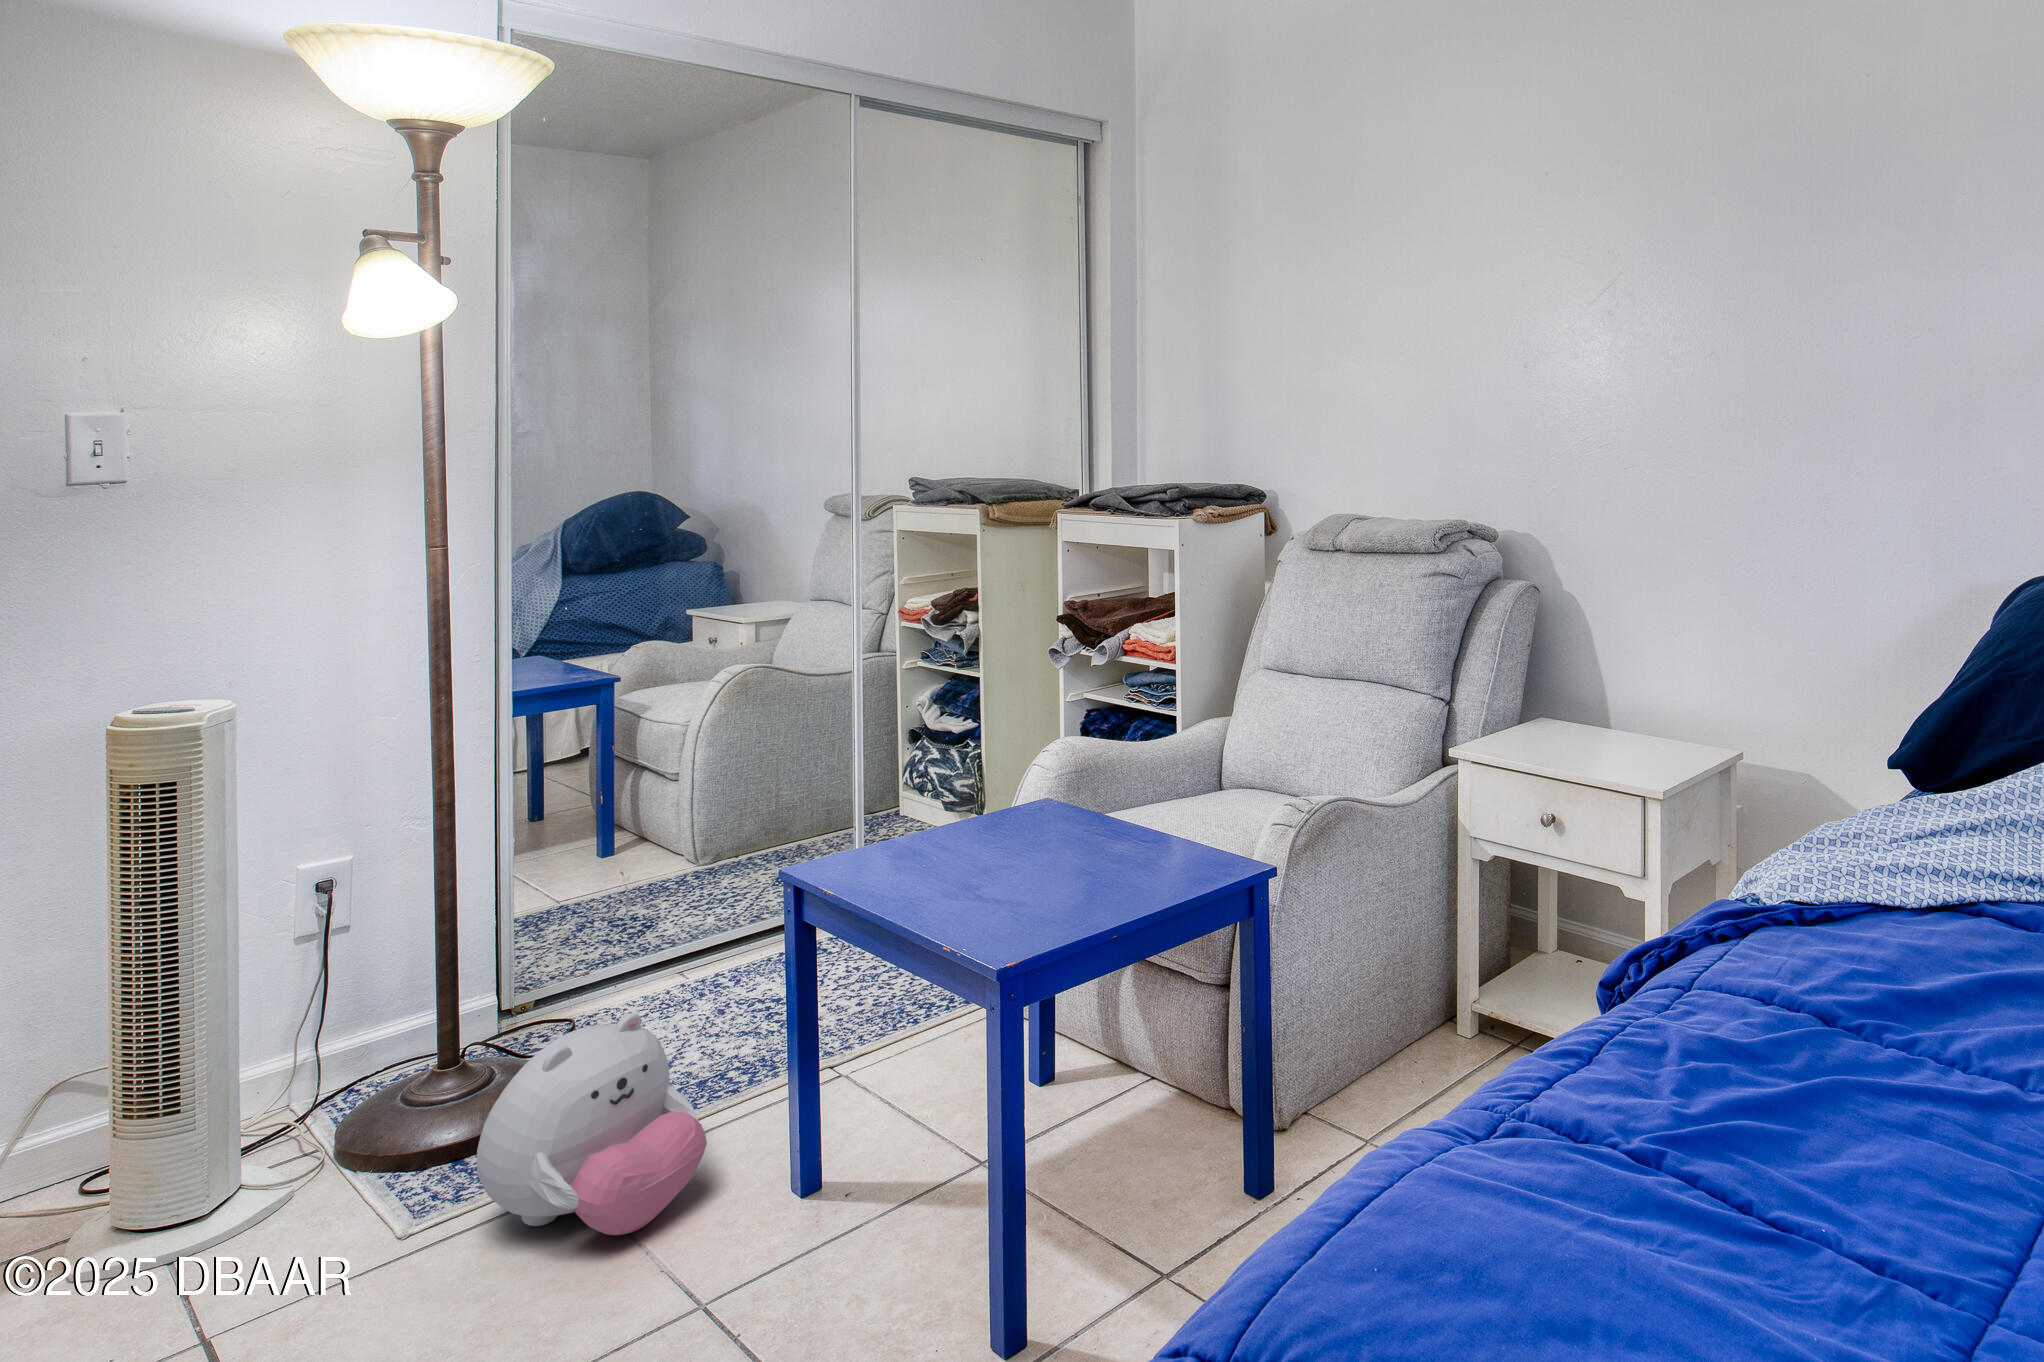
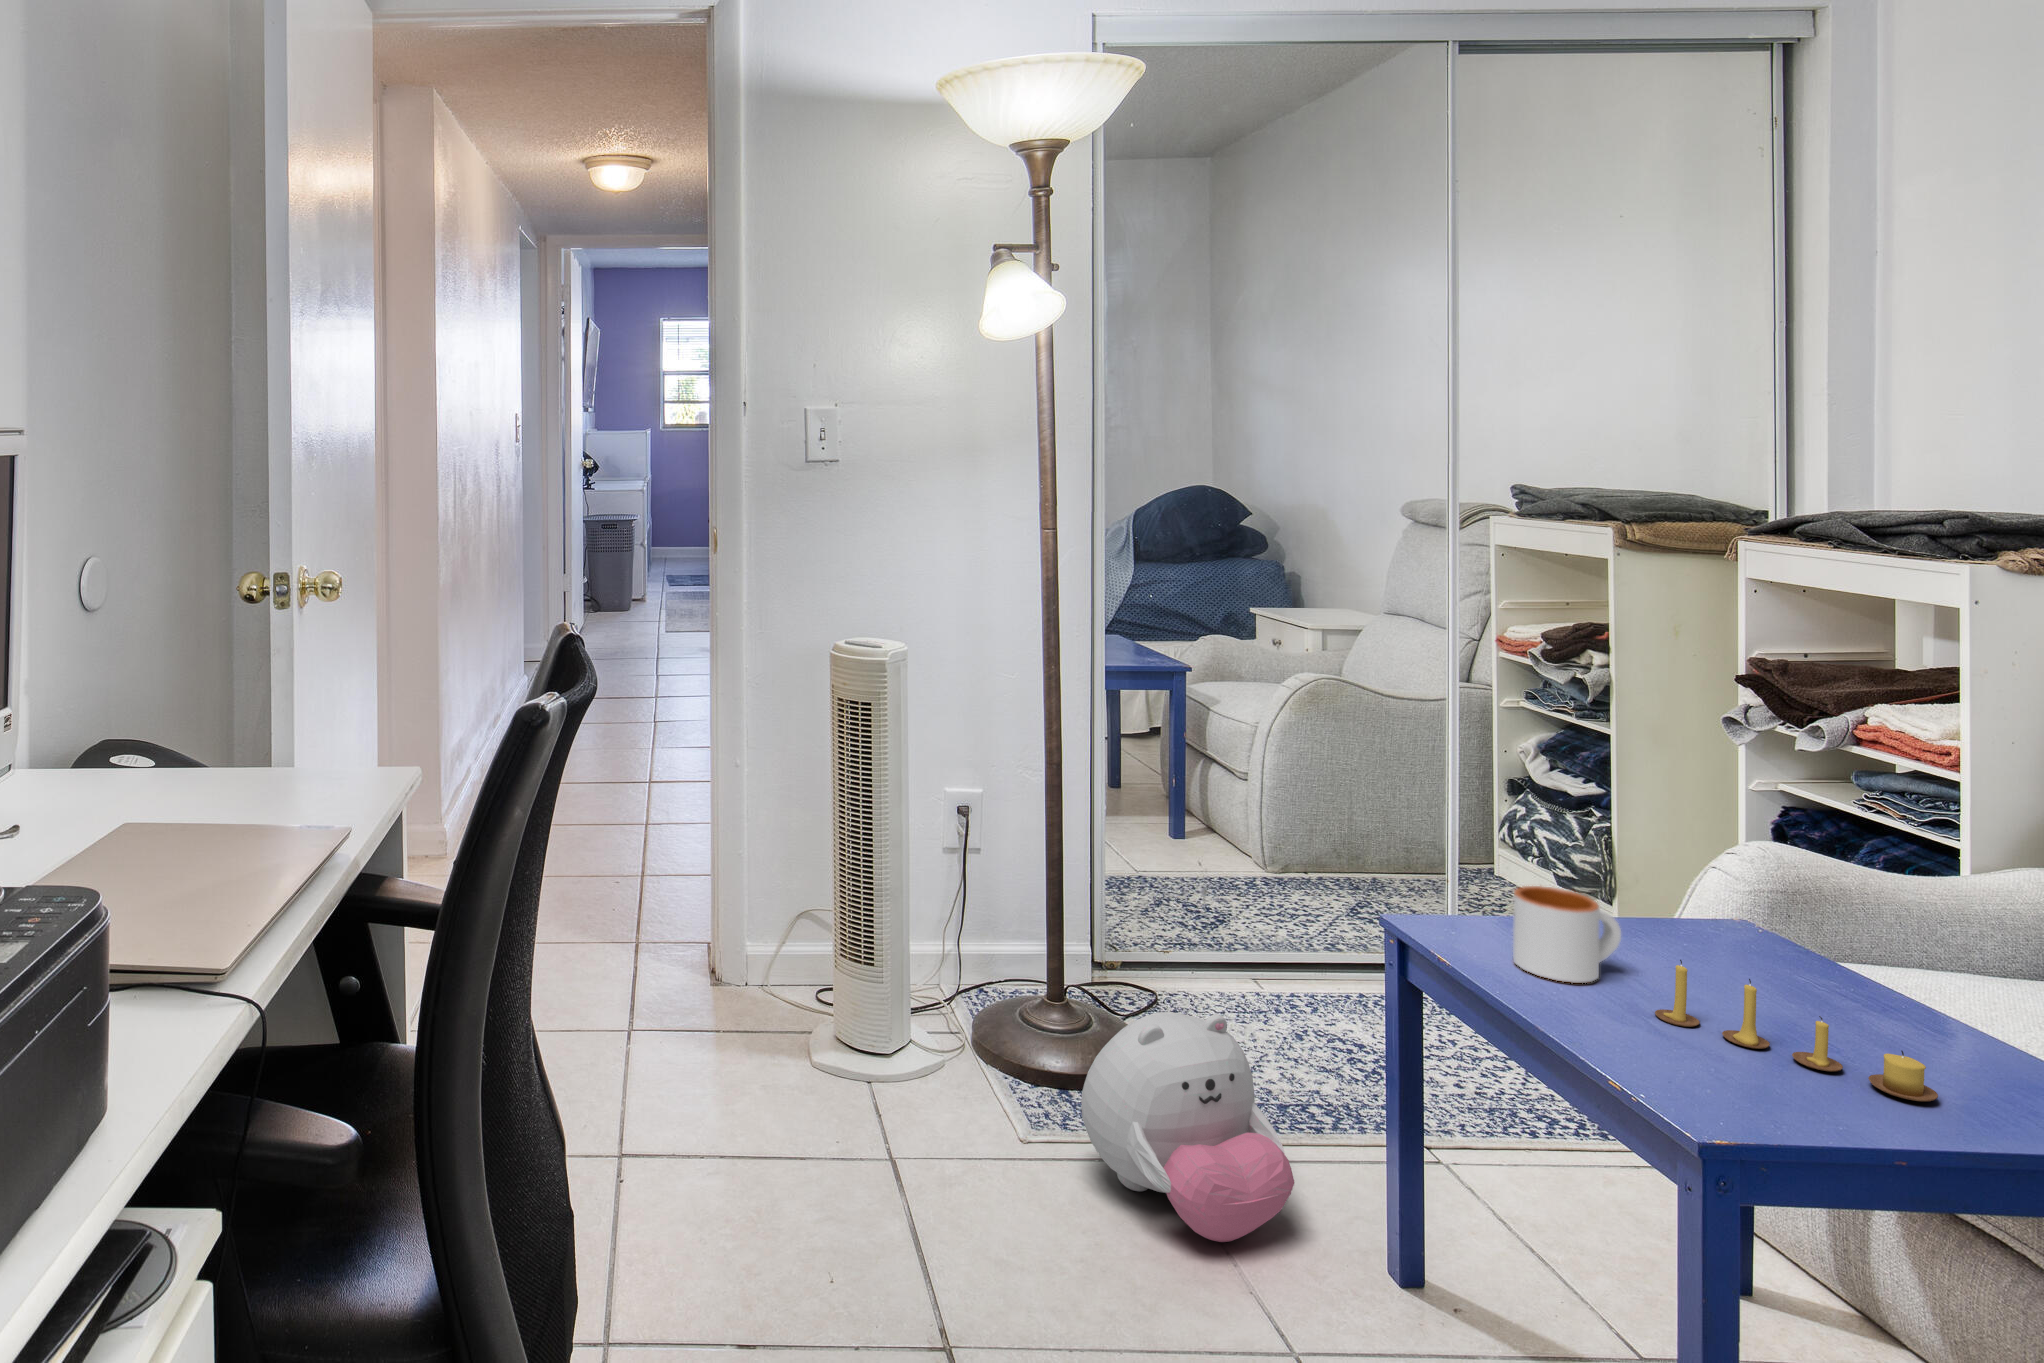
mug: none [884,808,960,883] -> present [1513,886,1621,983]
candle: none [979,839,1135,893] -> present [1655,960,1938,1101]

